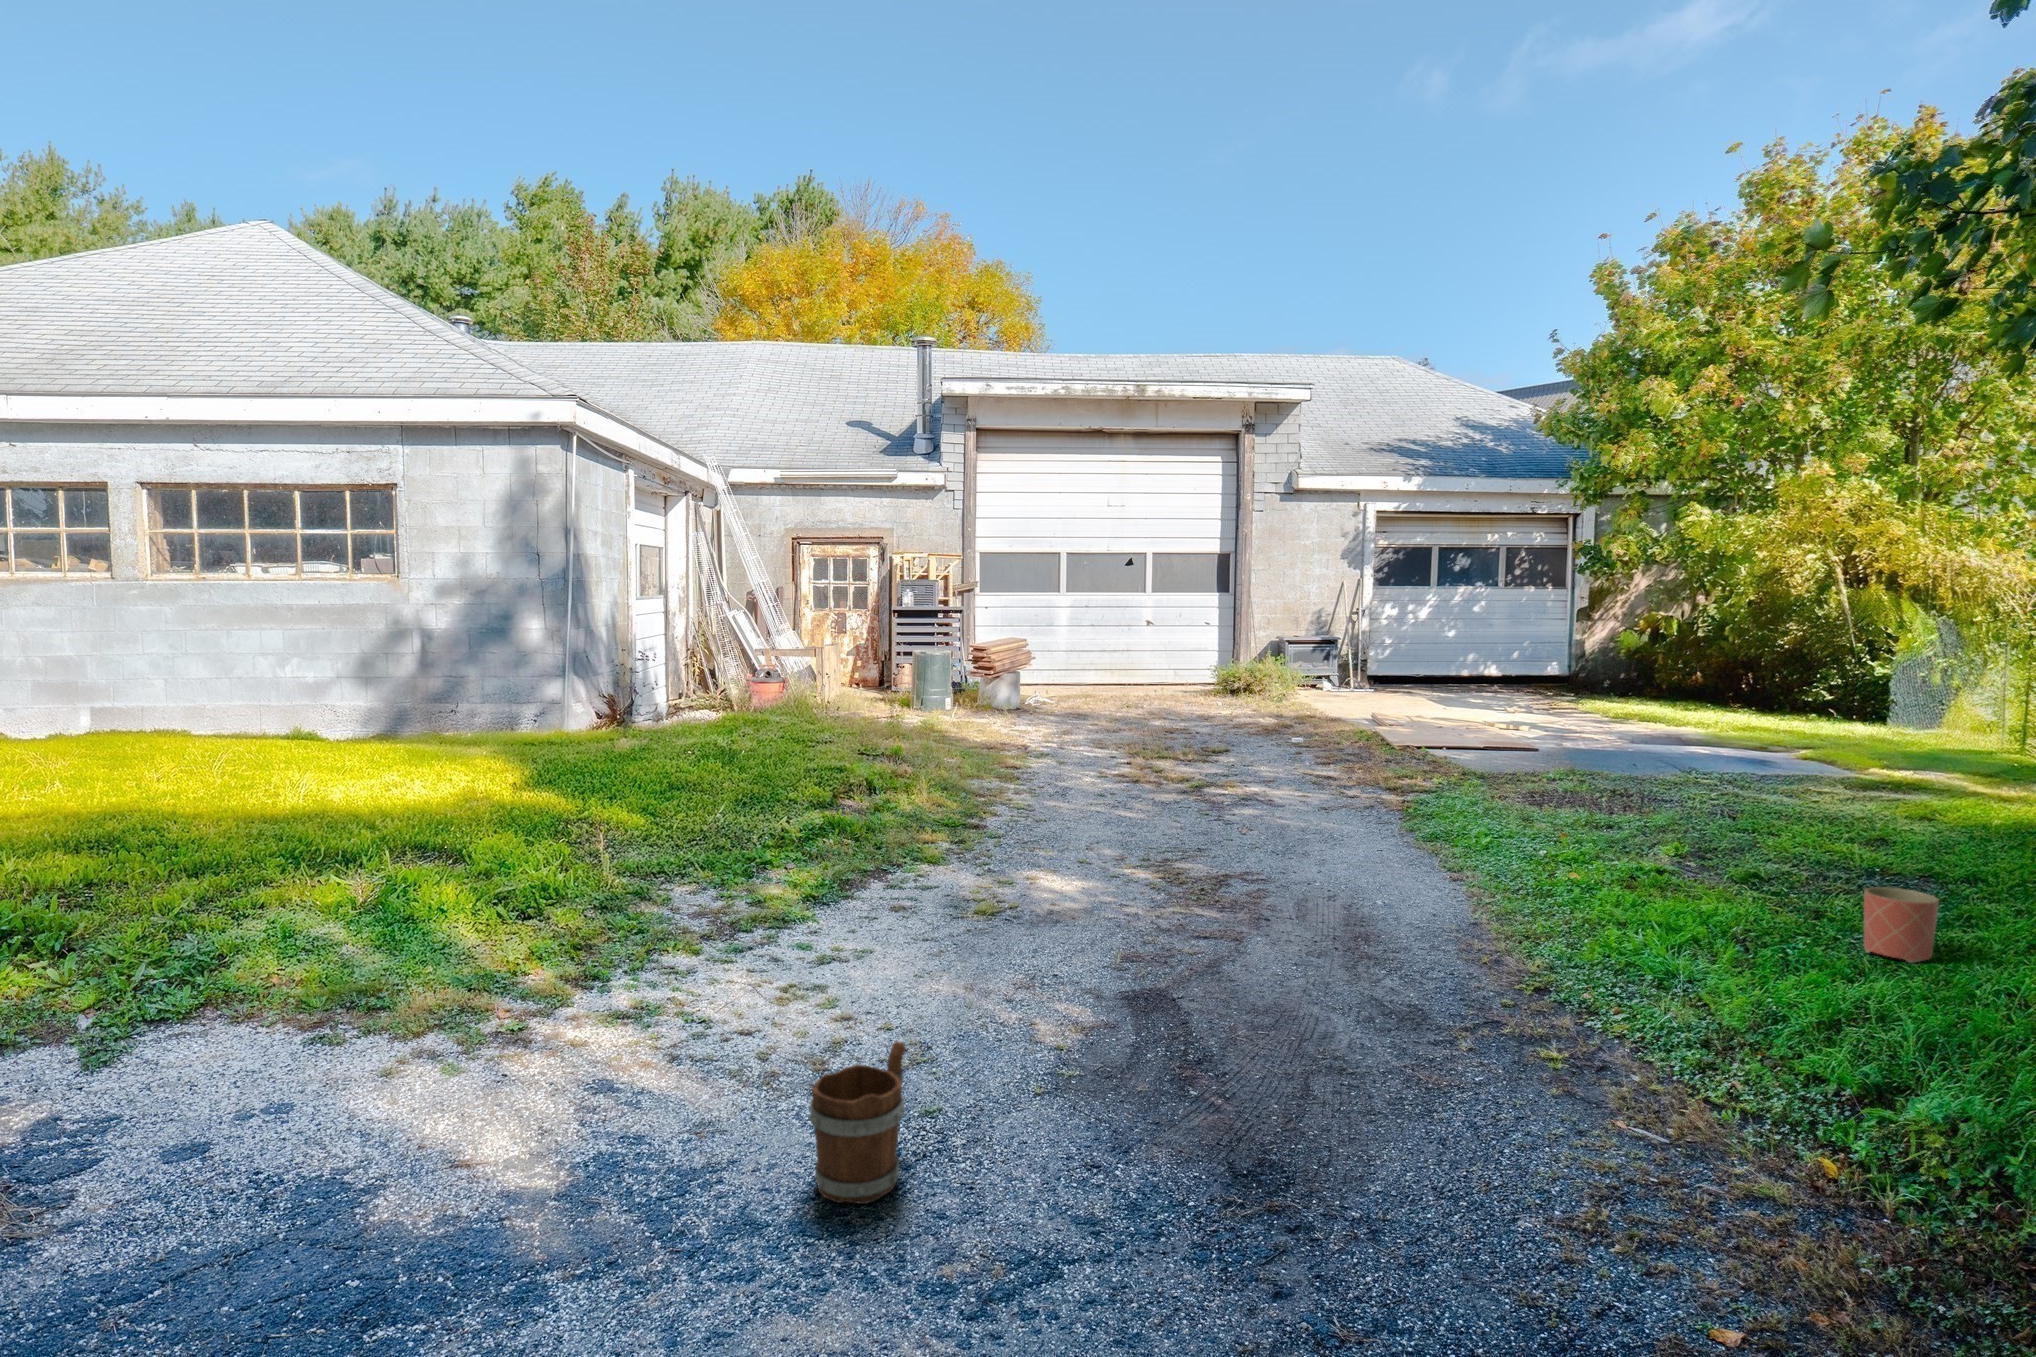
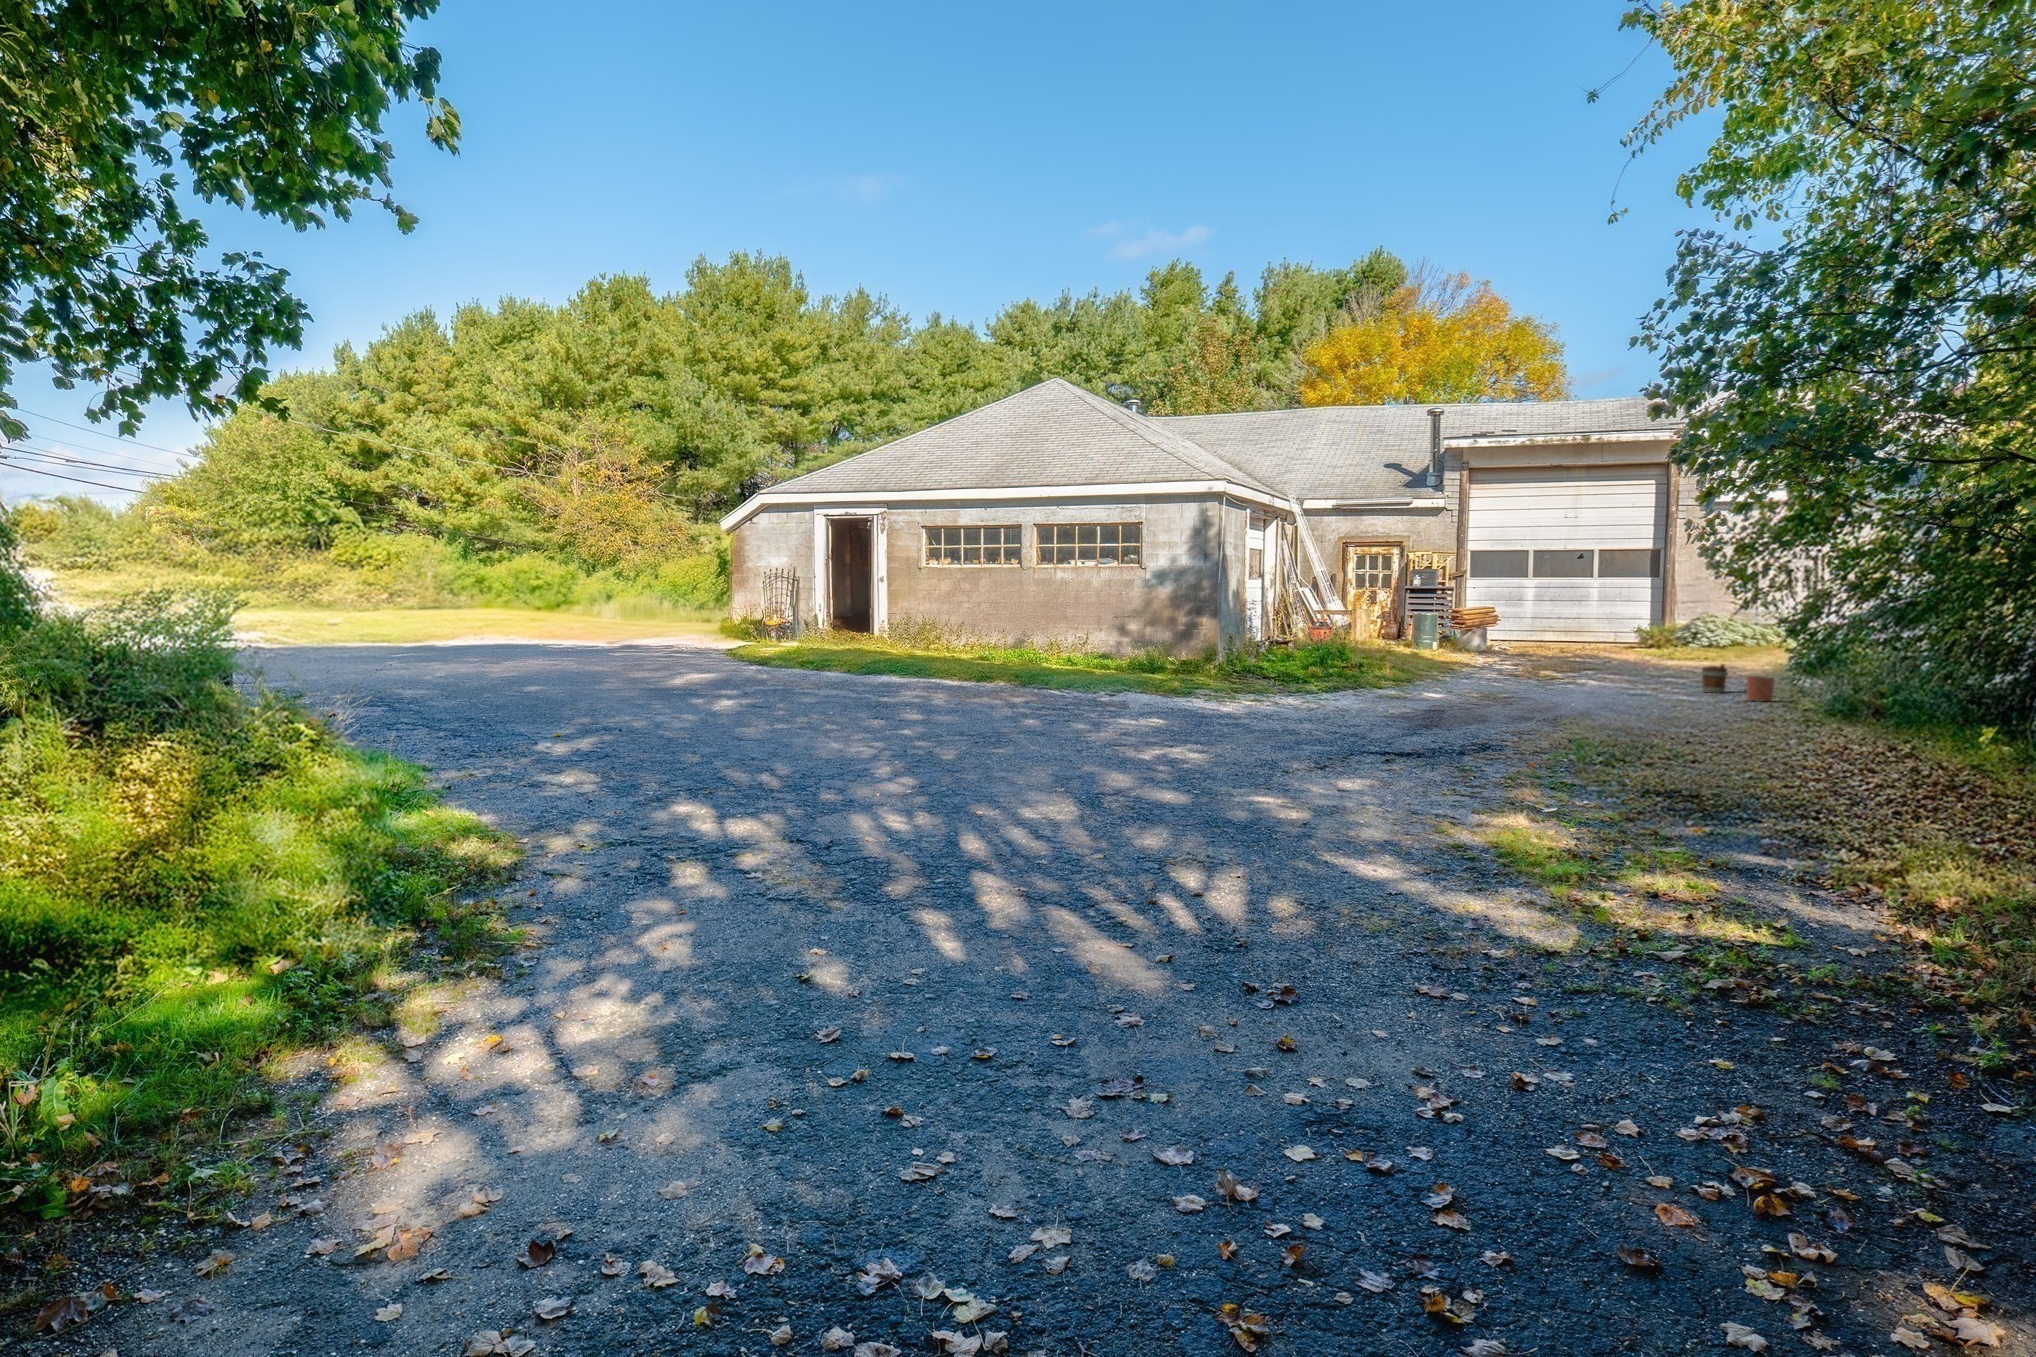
bucket: present [810,1041,905,1204] -> present [1701,664,1728,693]

